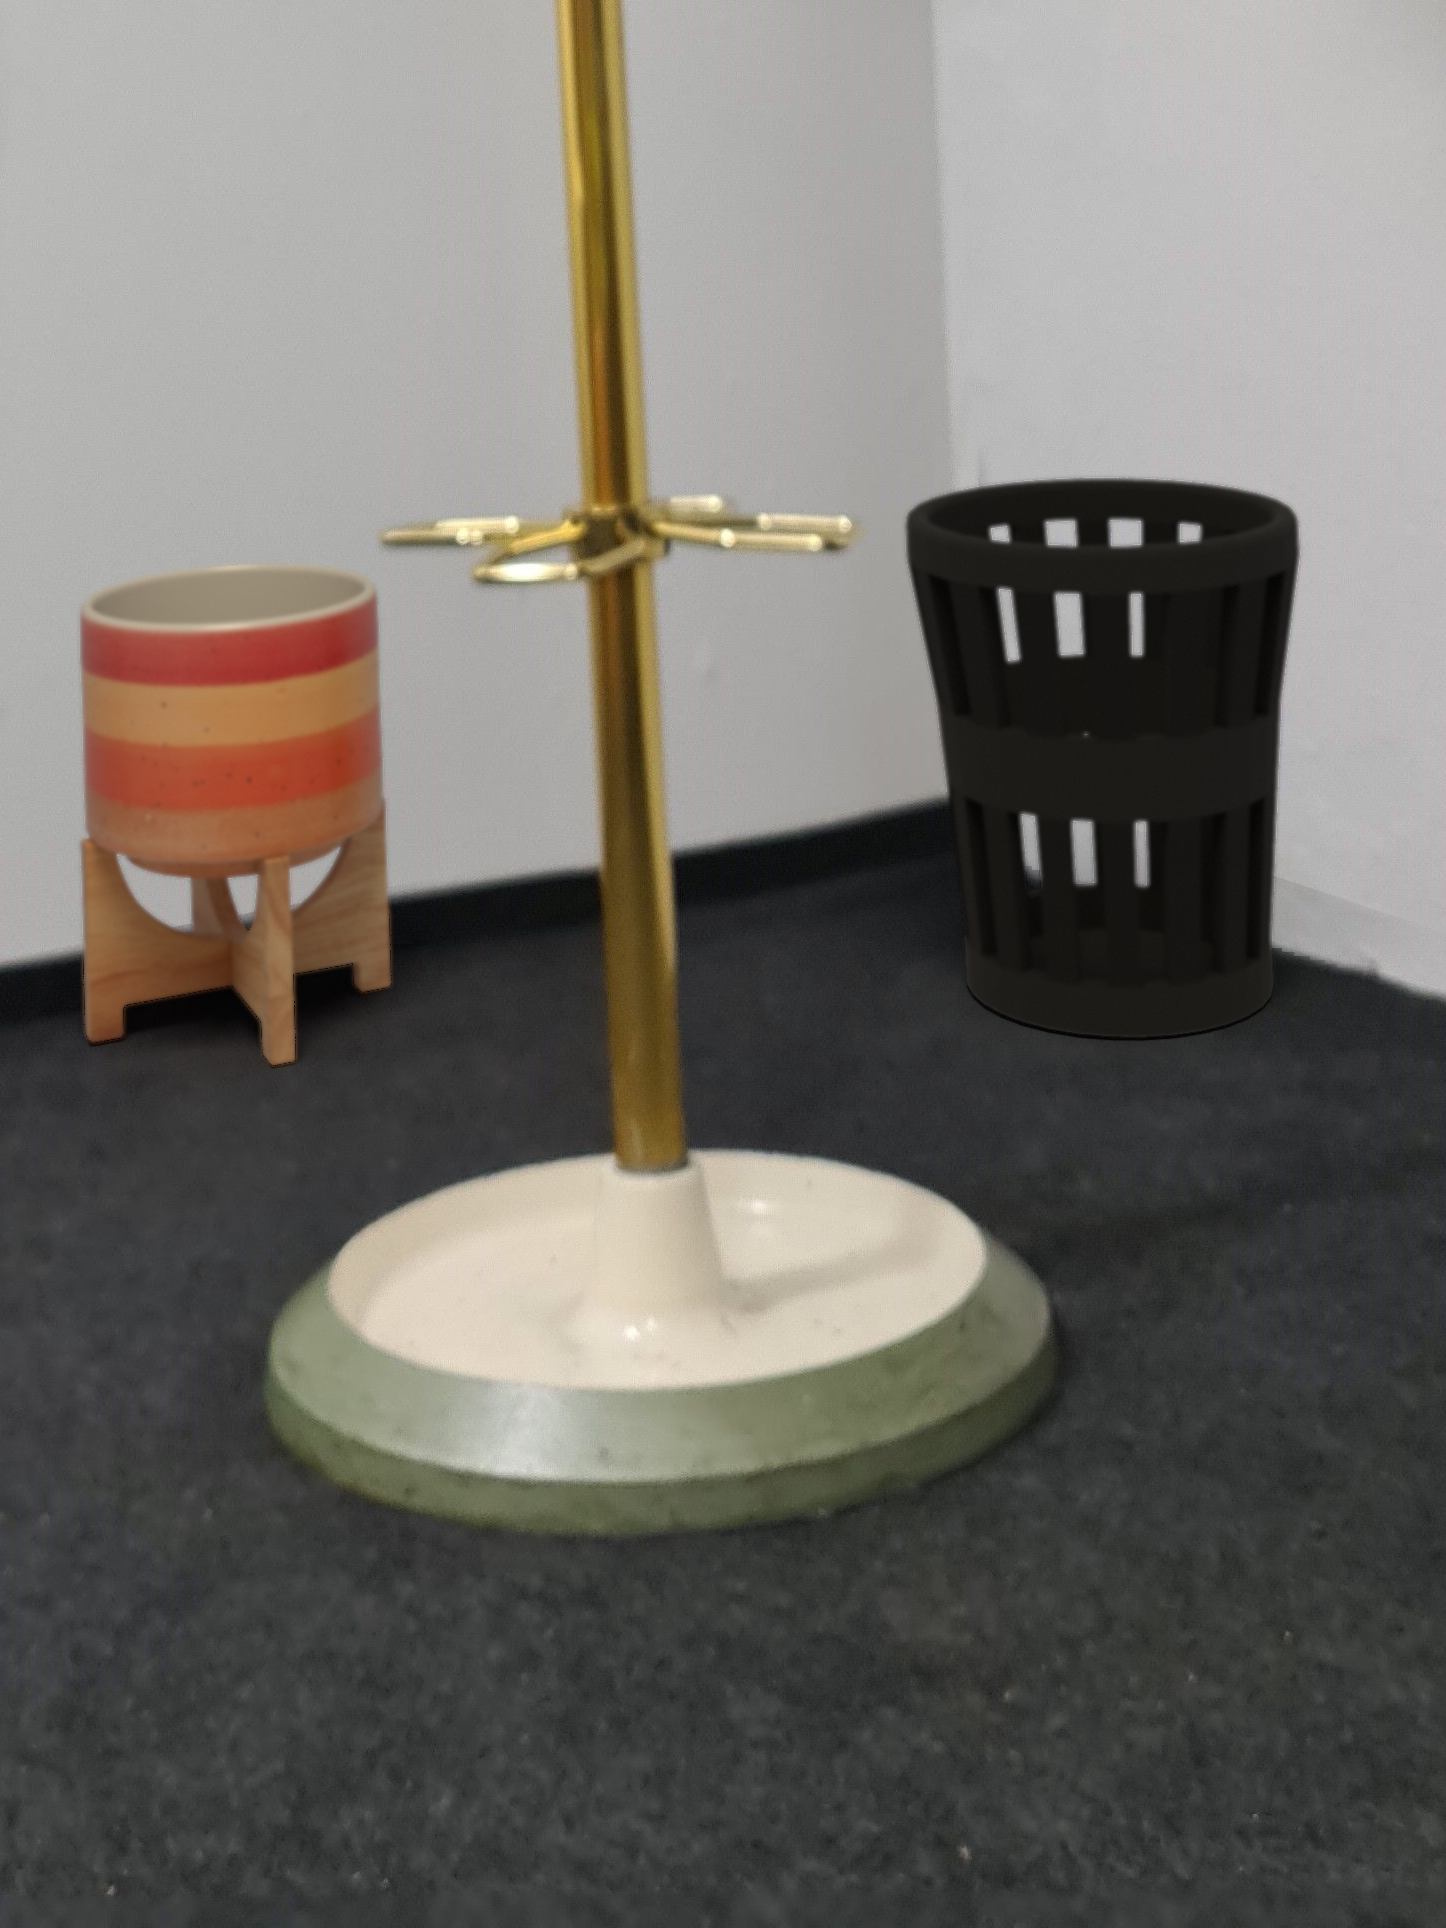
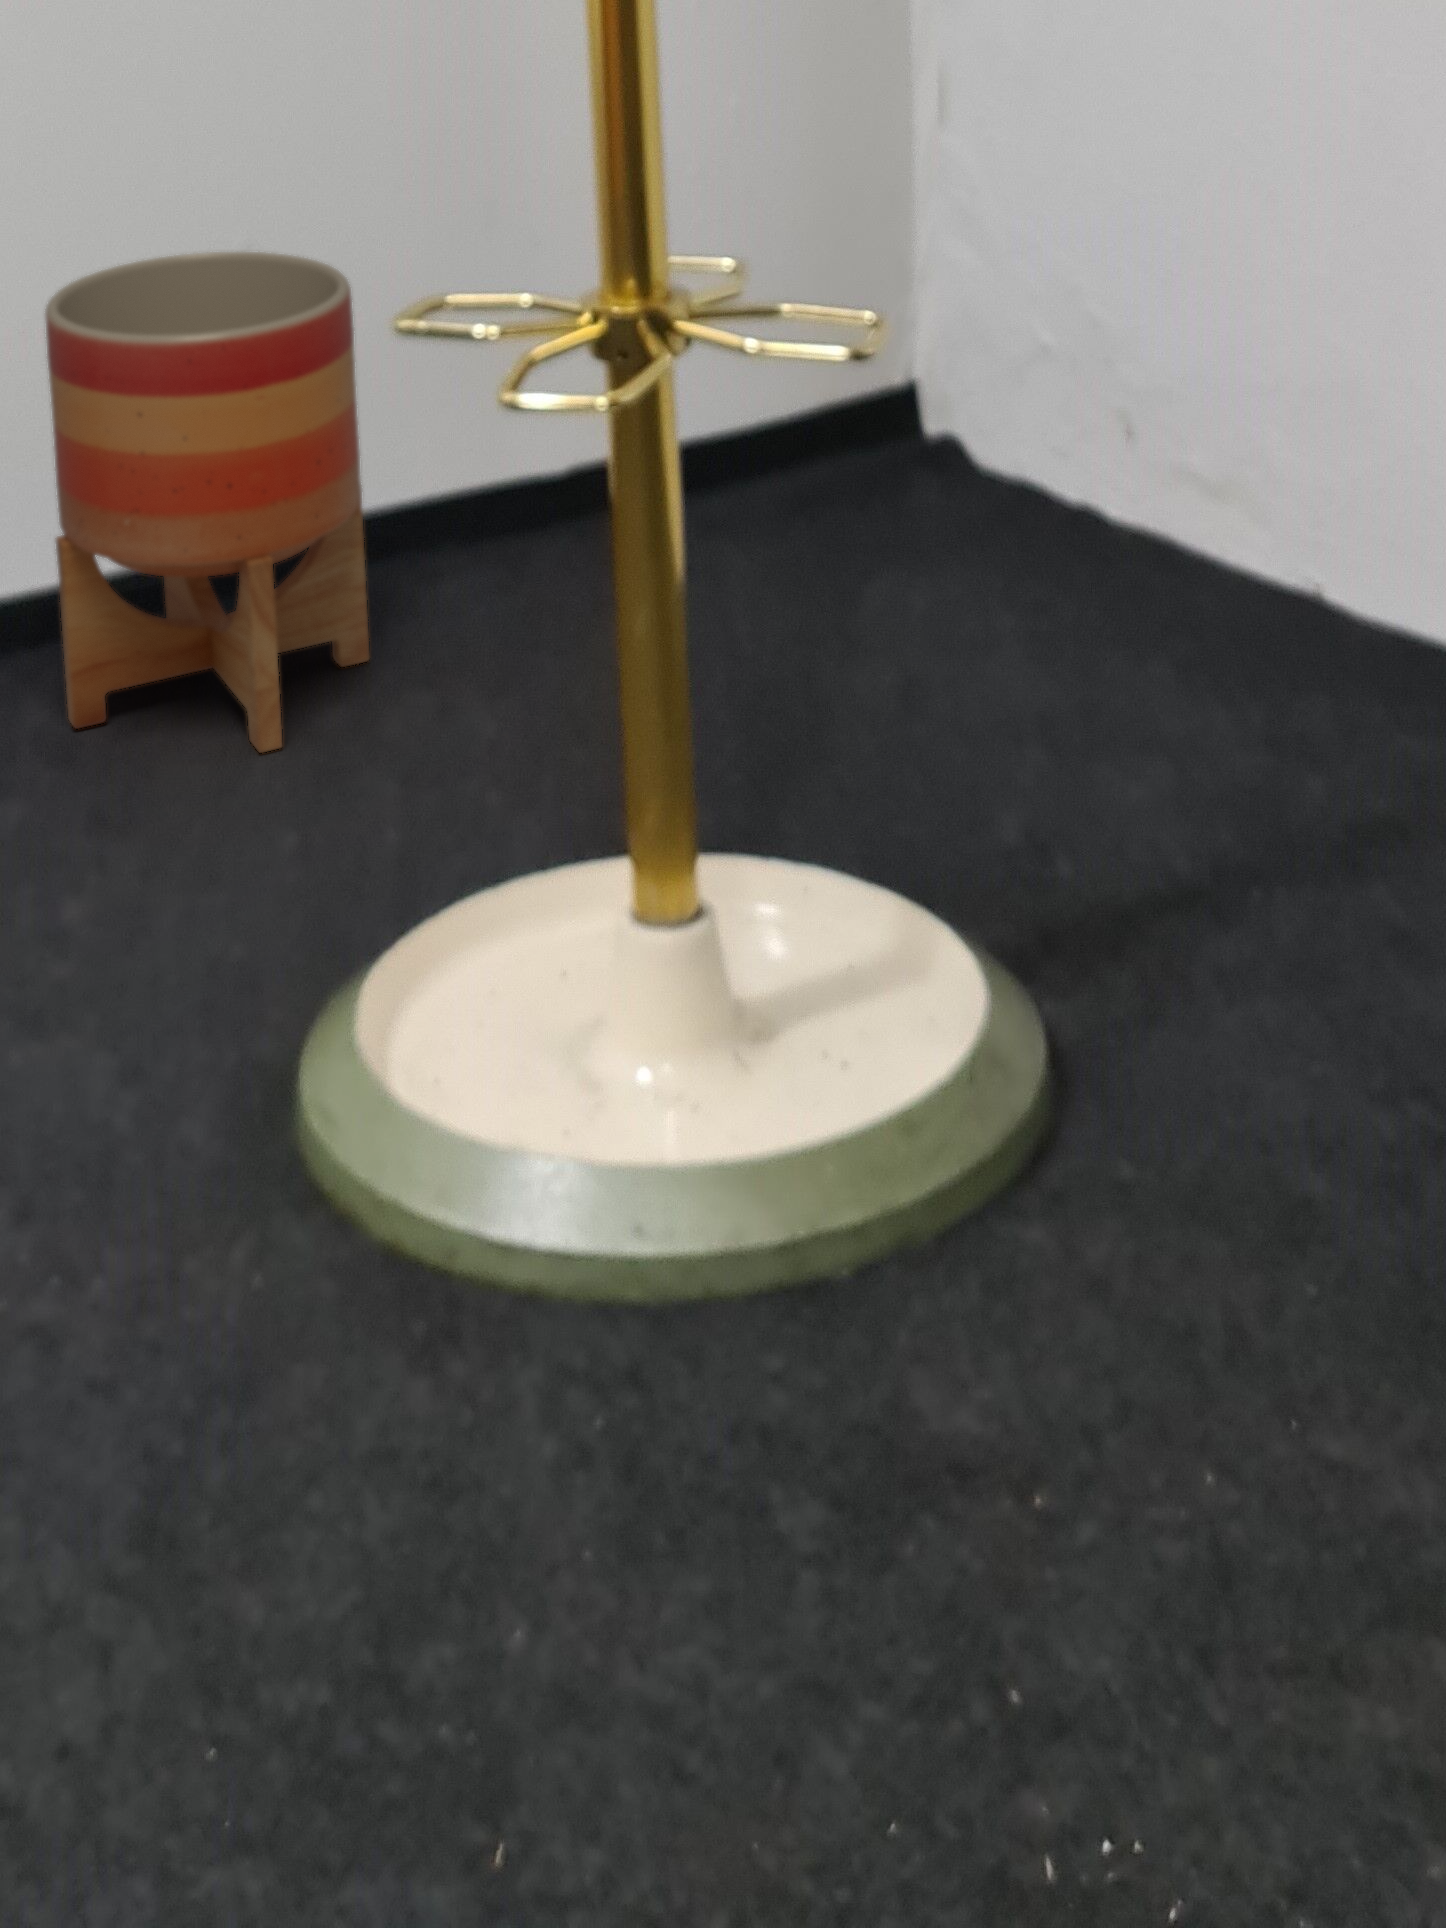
wastebasket: present [905,478,1300,1038] -> none [890,158,1287,712]

